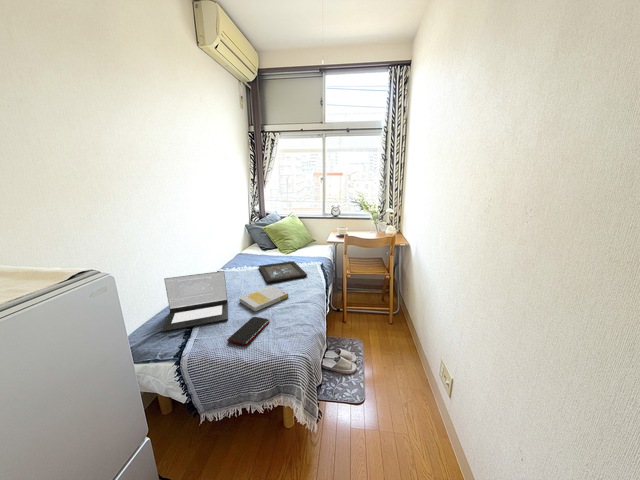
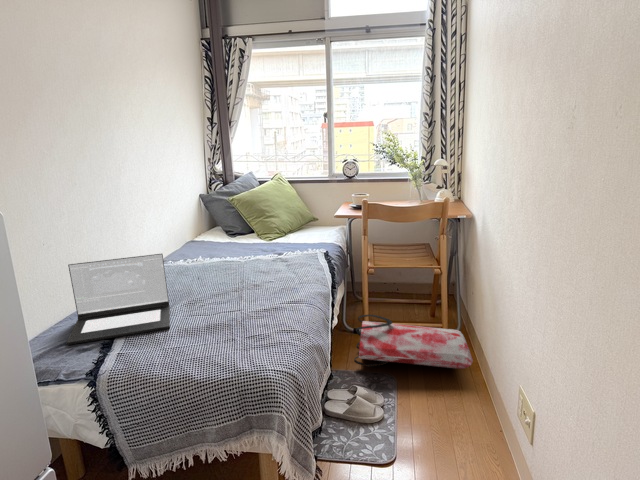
tray: present [259,261,307,283] -> none [220,249,300,279]
book: present [239,286,288,312] -> none [188,281,268,317]
bag: none [338,302,409,337] -> present [354,315,473,369]
smartphone: present [227,317,269,346] -> none [168,323,236,359]

